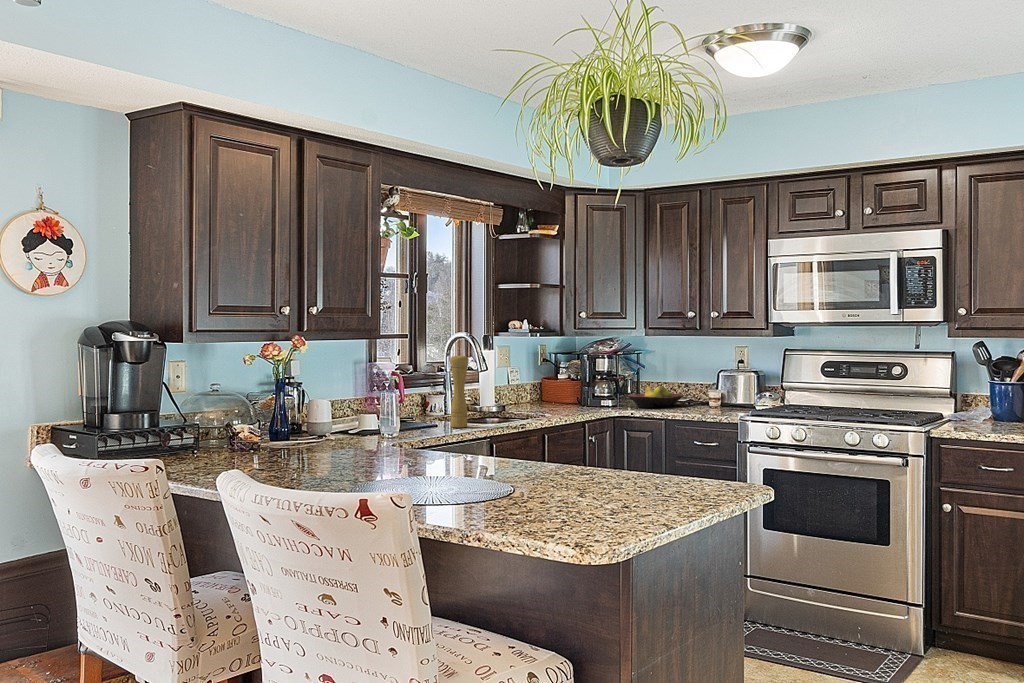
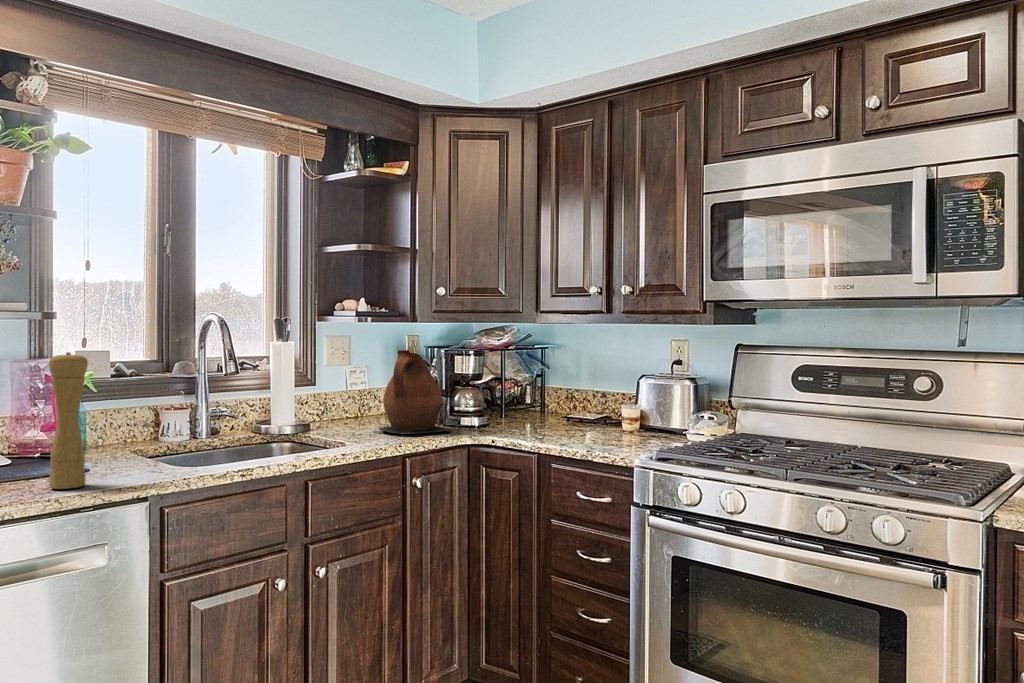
ceramic pitcher: none [551,354,602,409] -> present [379,350,452,434]
fruit bowl: present [627,386,684,408] -> none [491,397,586,433]

